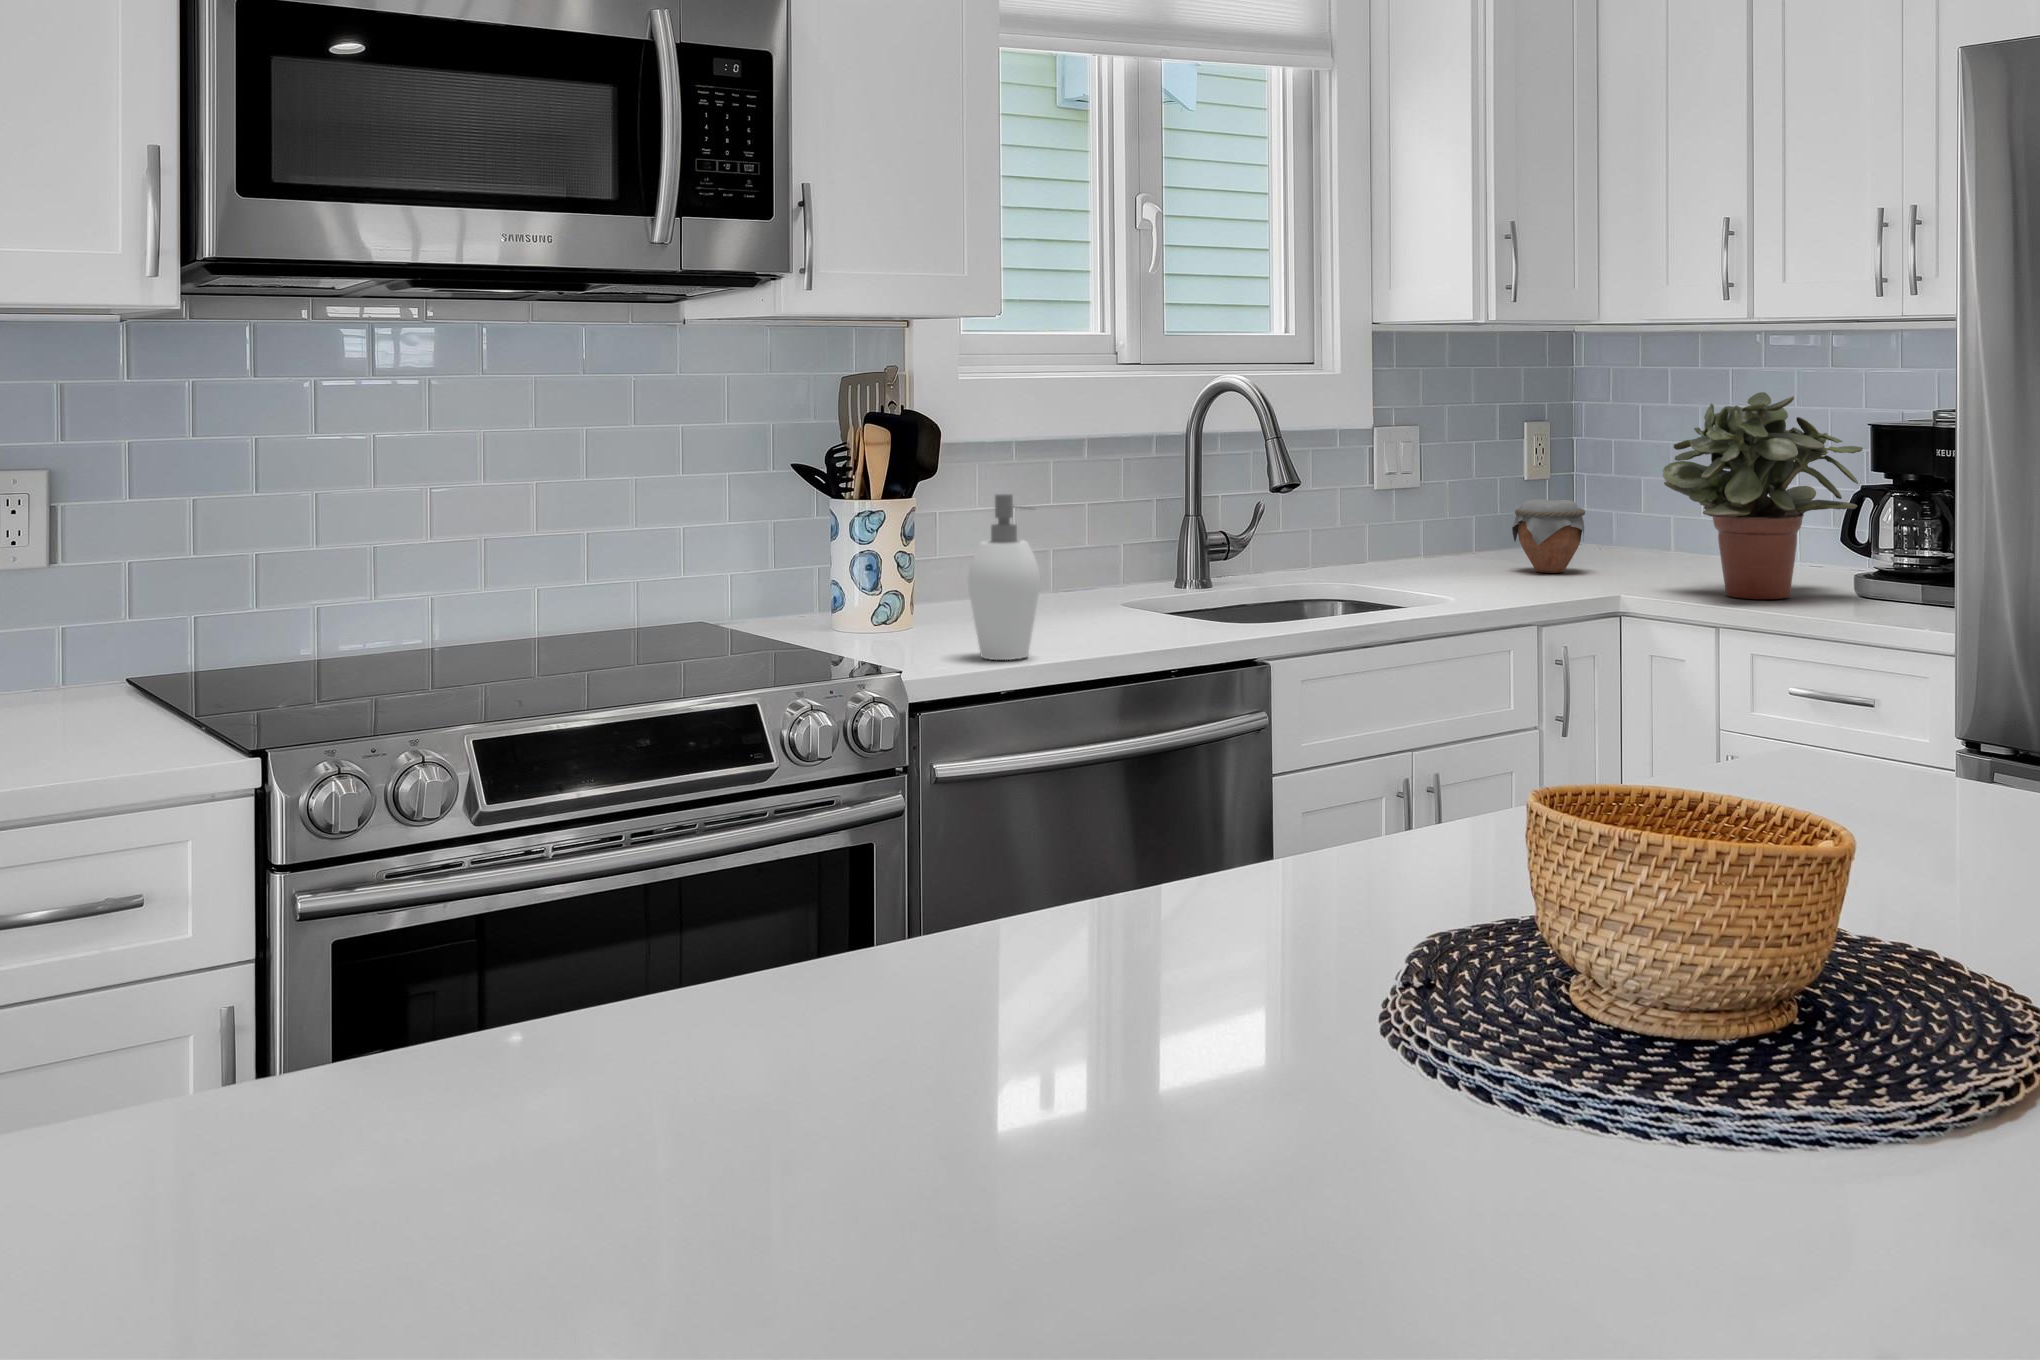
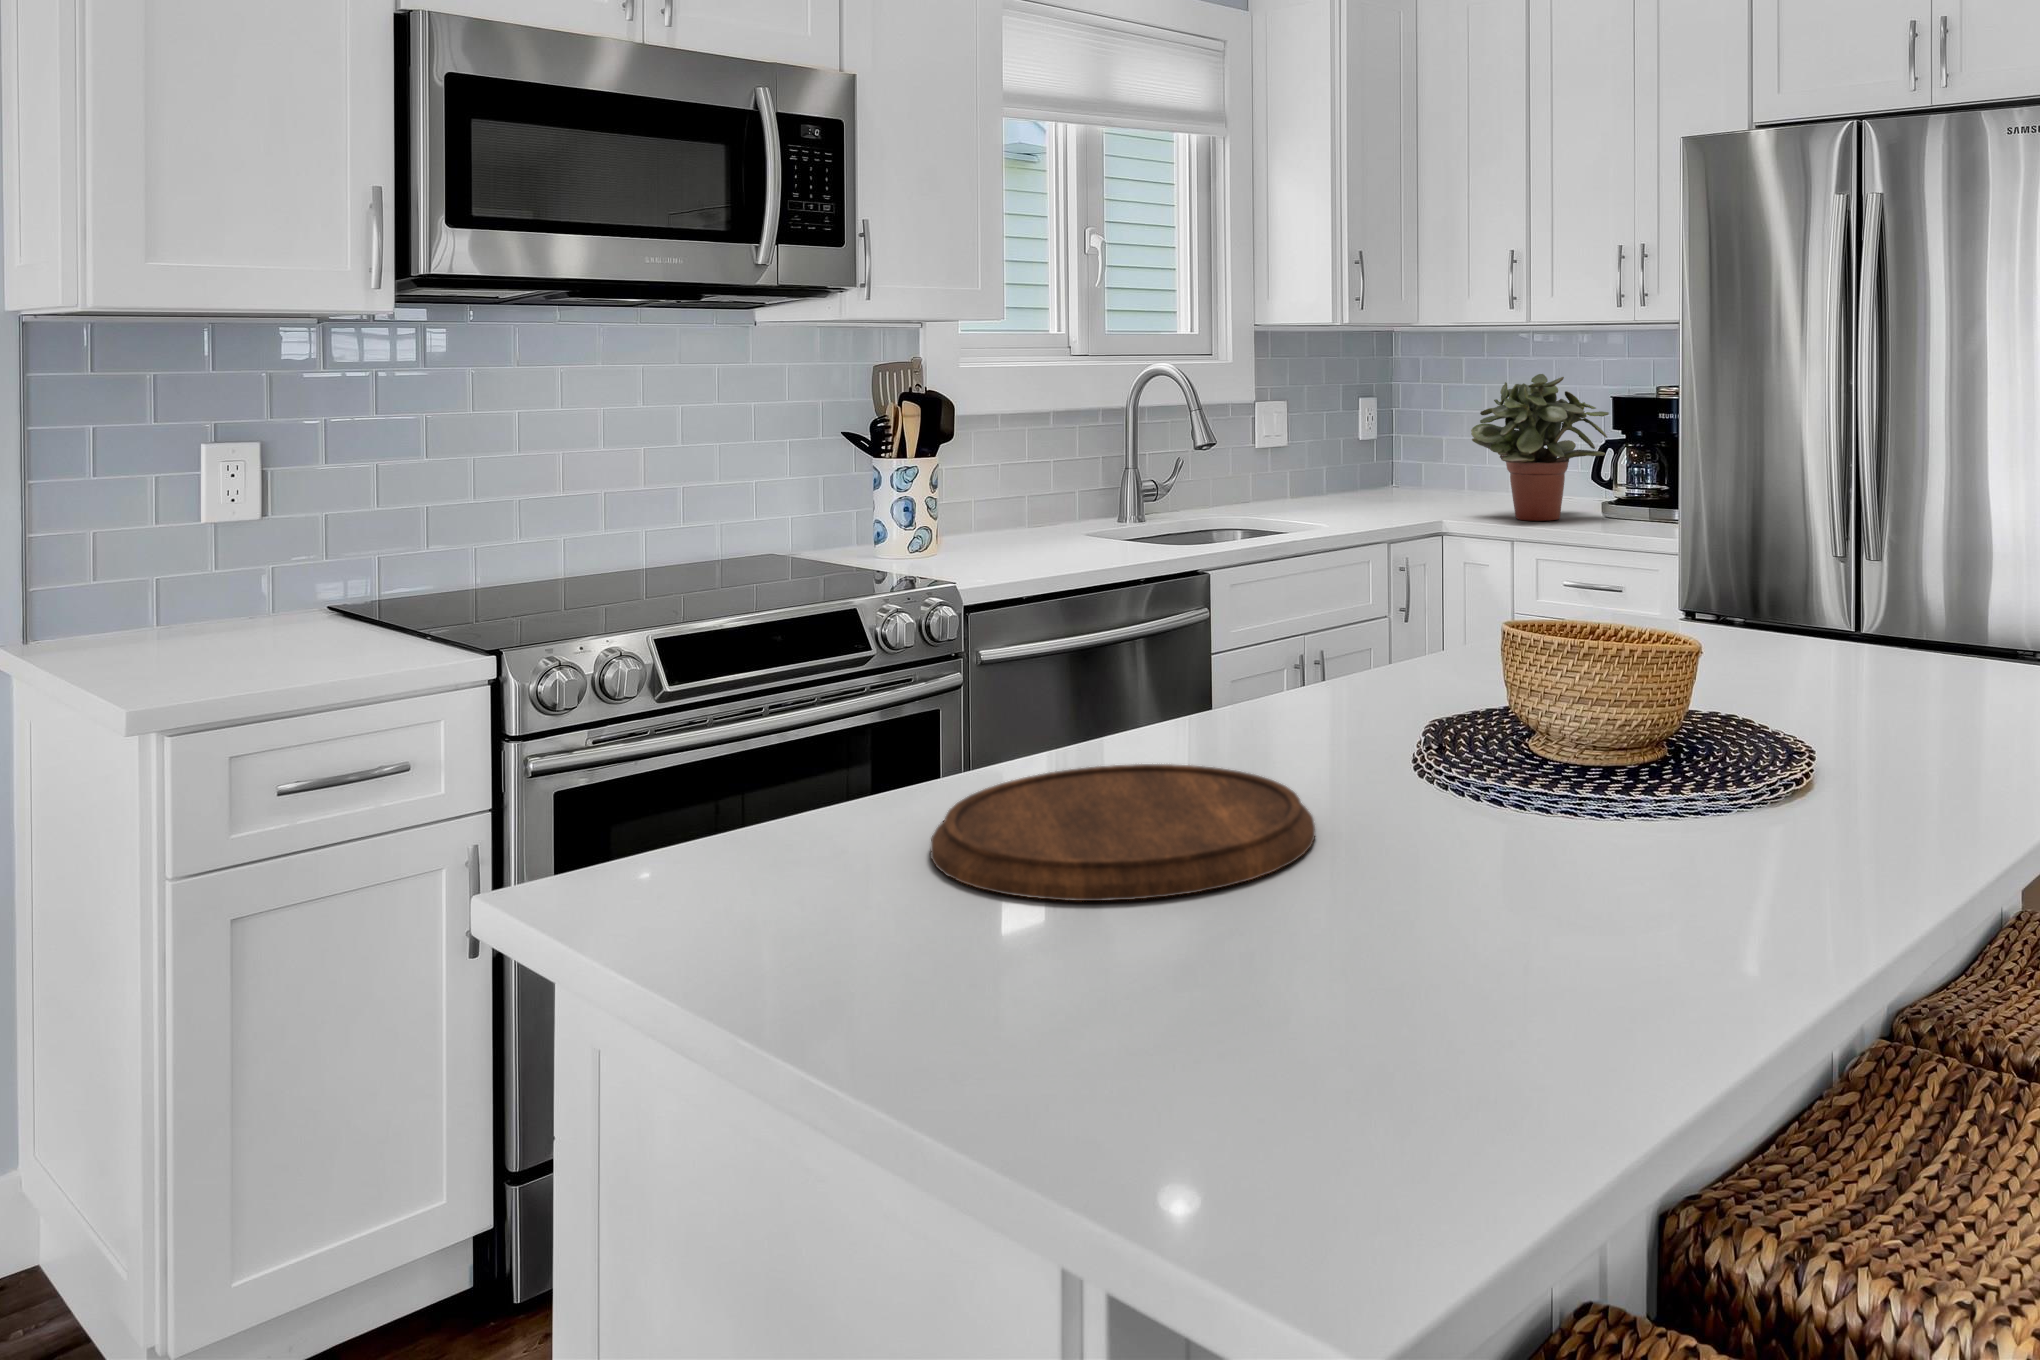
soap dispenser: present [968,494,1040,660] -> none [994,451,1048,573]
jar: present [1512,499,1585,573] -> none [1359,453,1411,507]
cutting board: none [565,994,1172,1251] -> present [931,764,1315,901]

